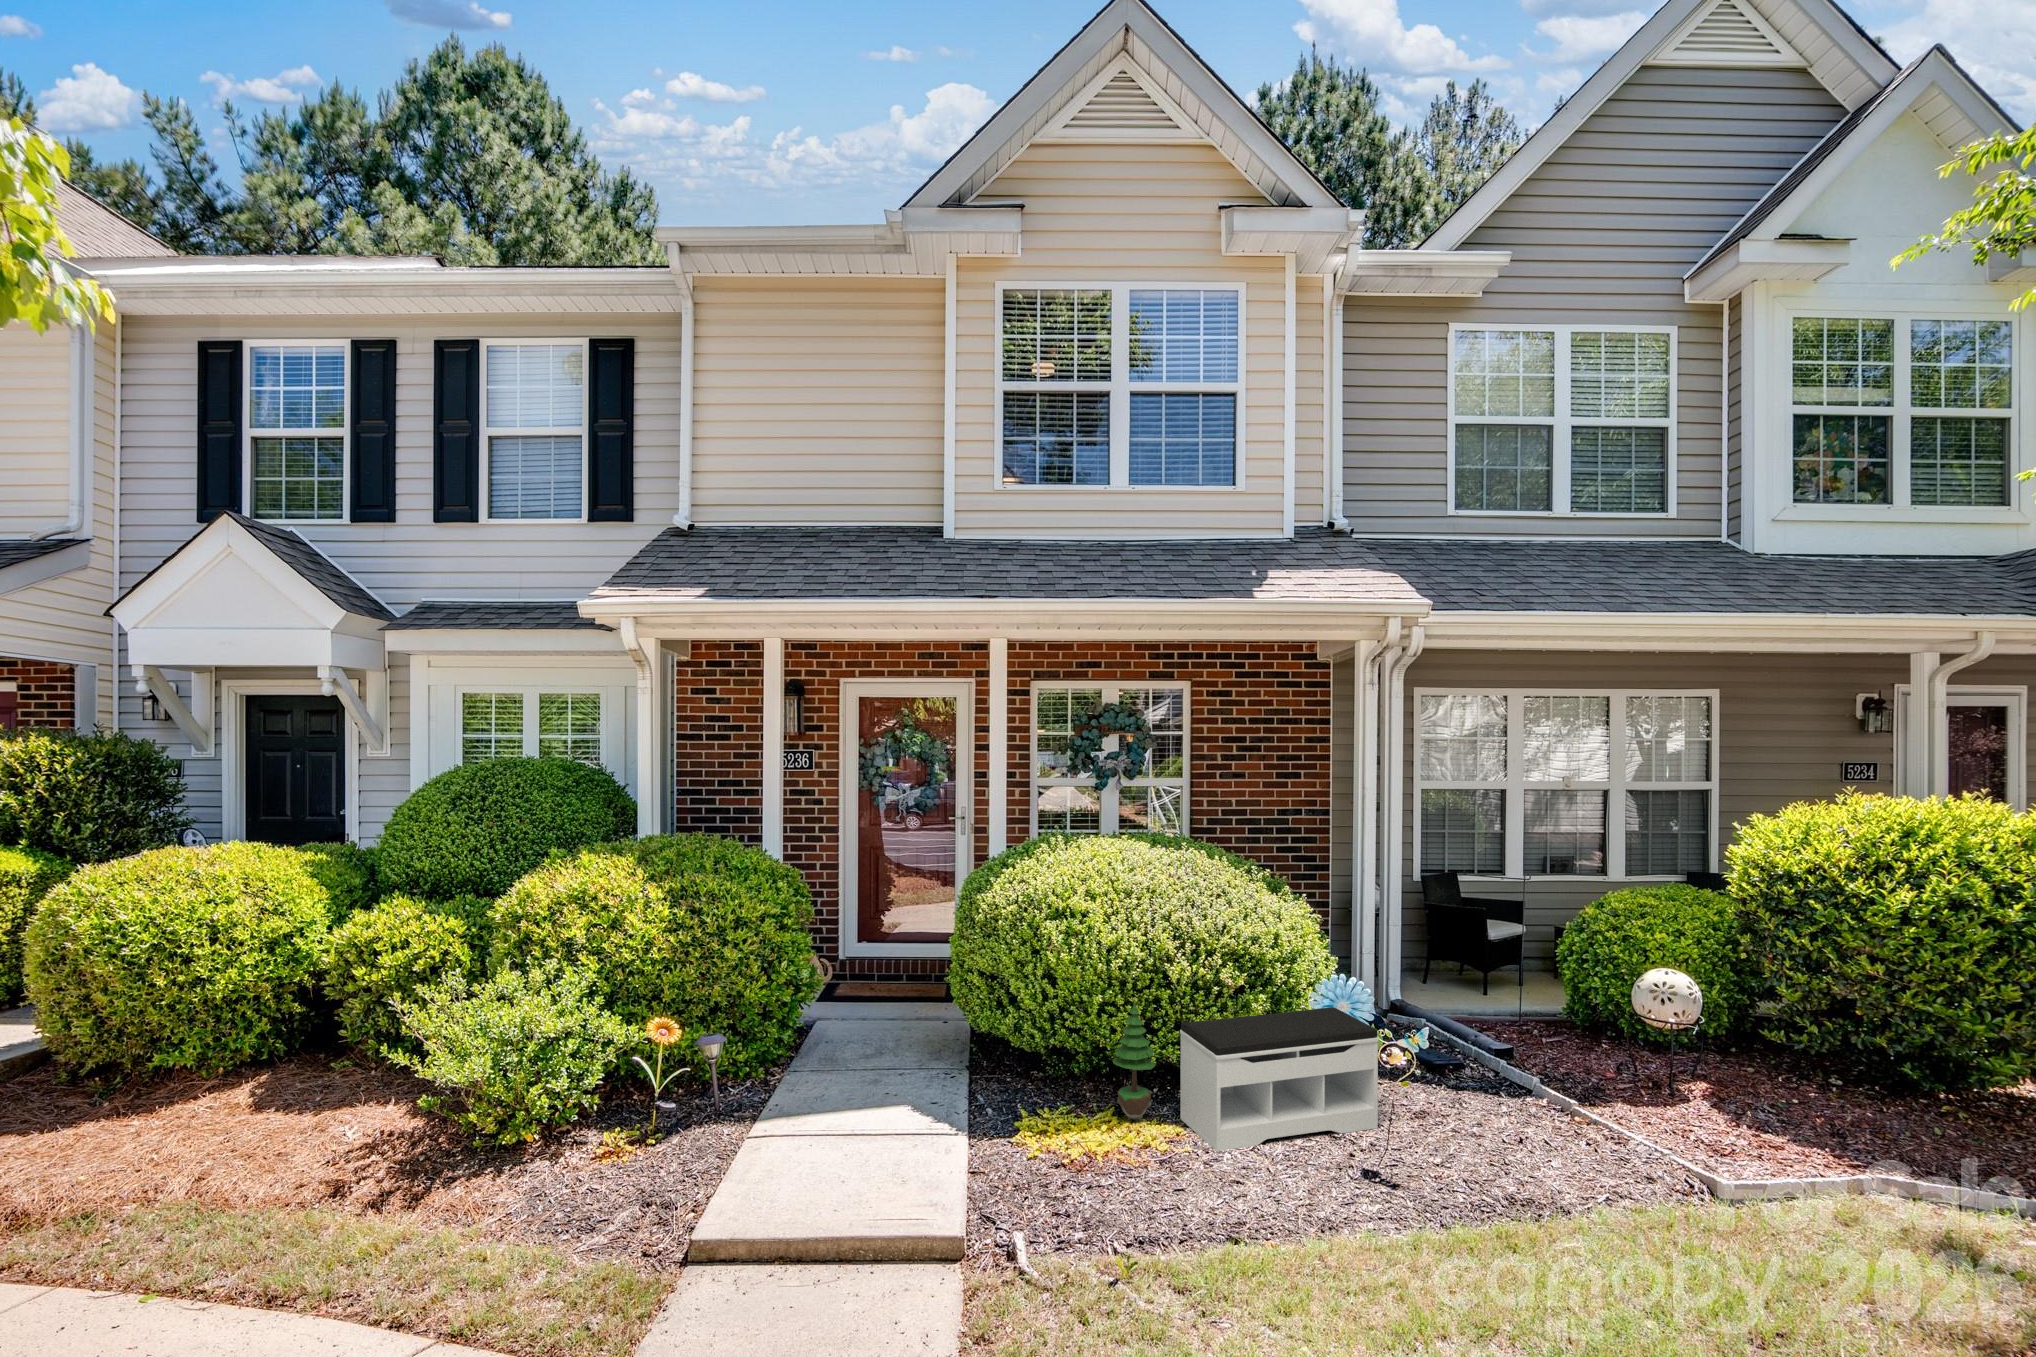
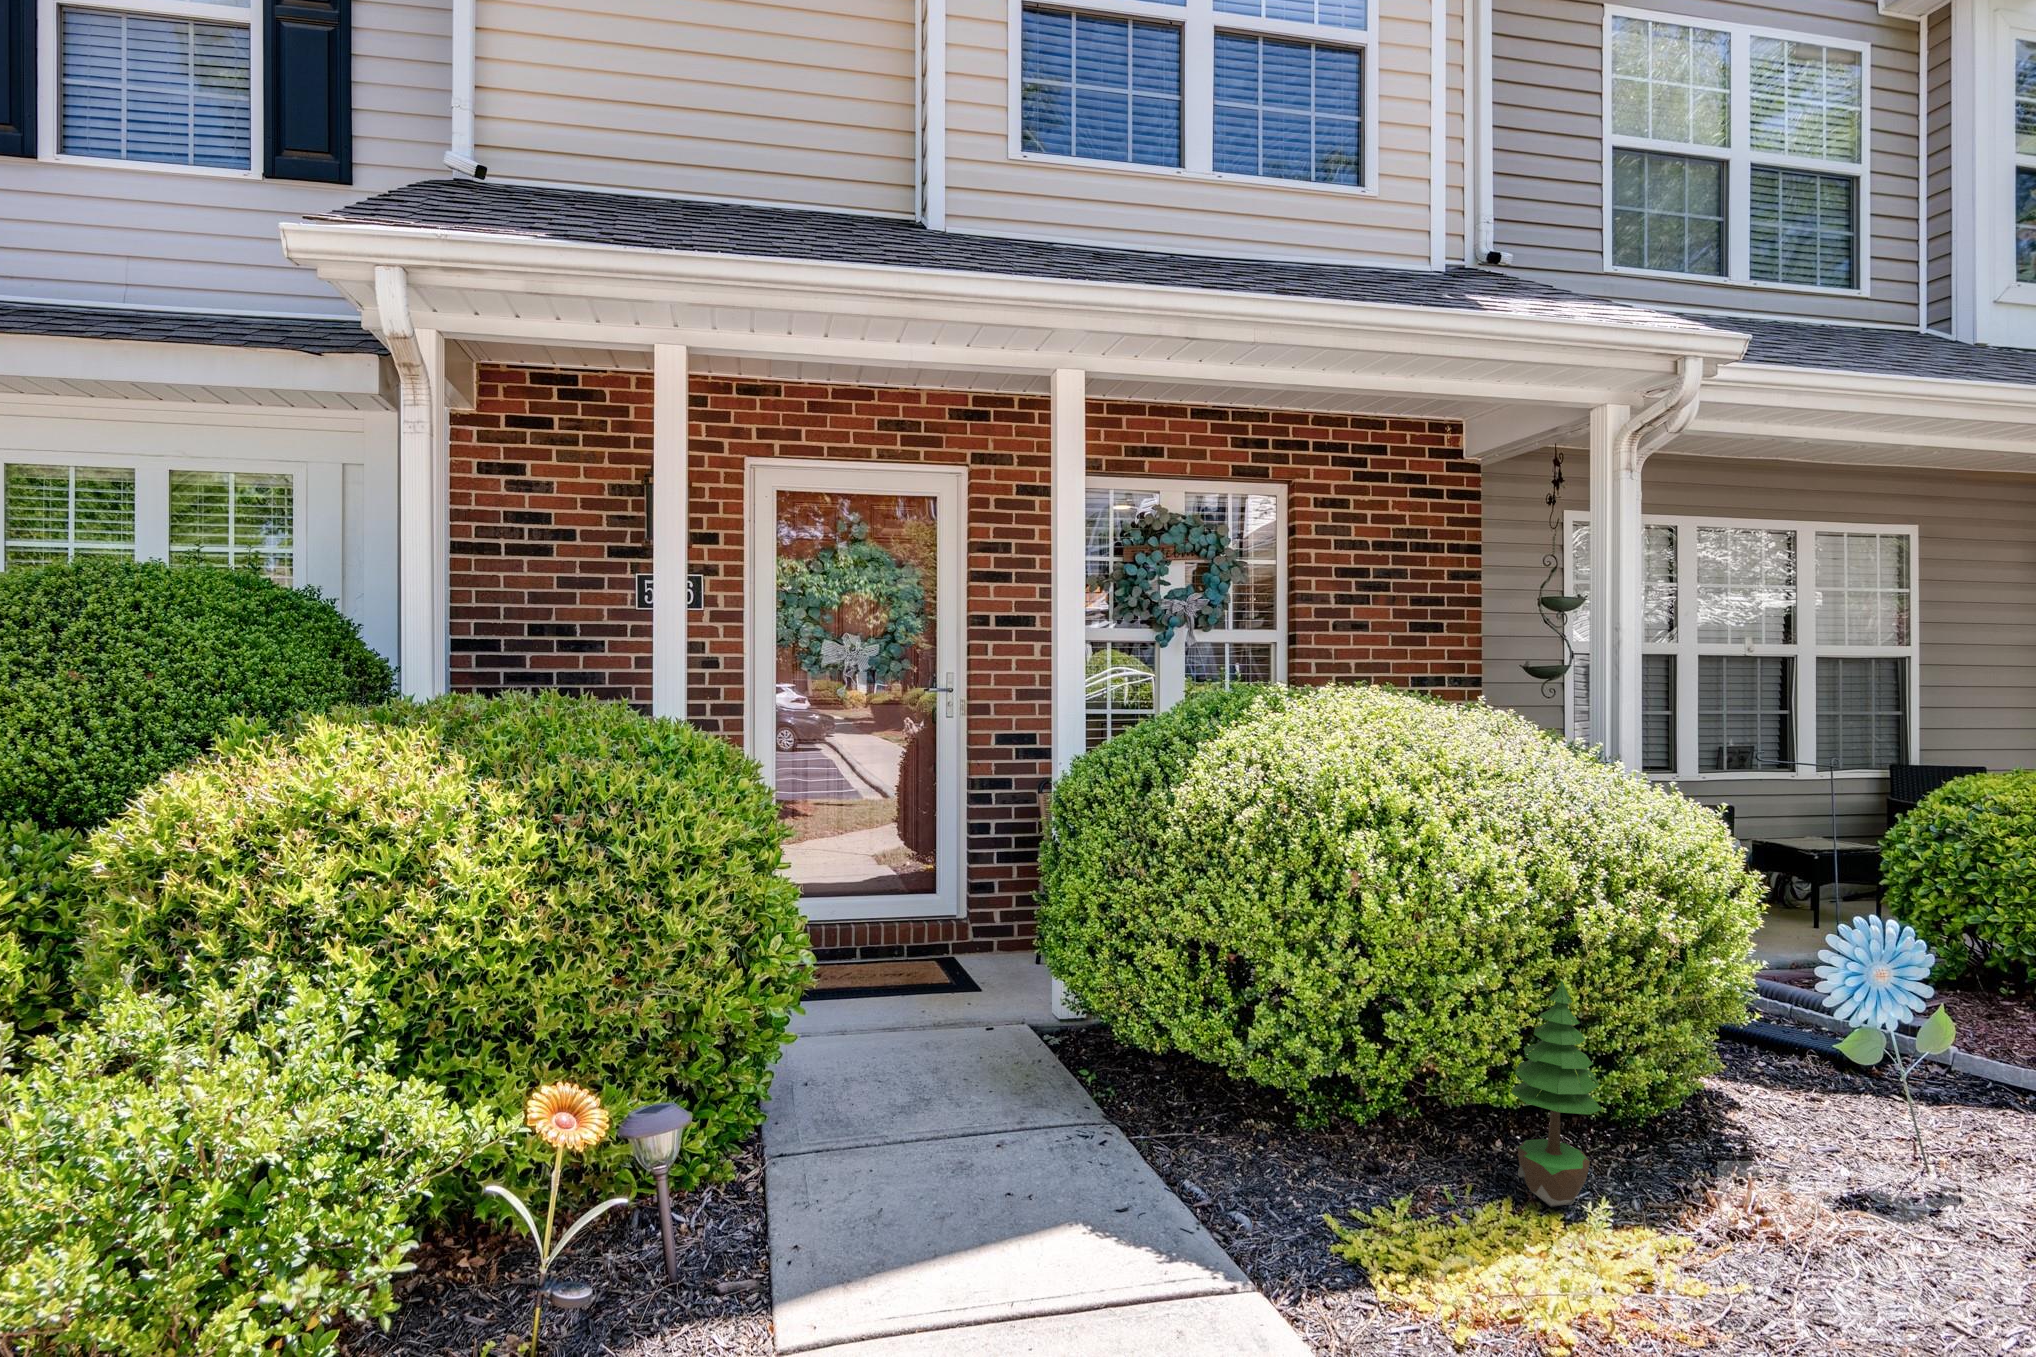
bench: present [1180,1007,1379,1151] -> none [1626,964,1972,1271]

